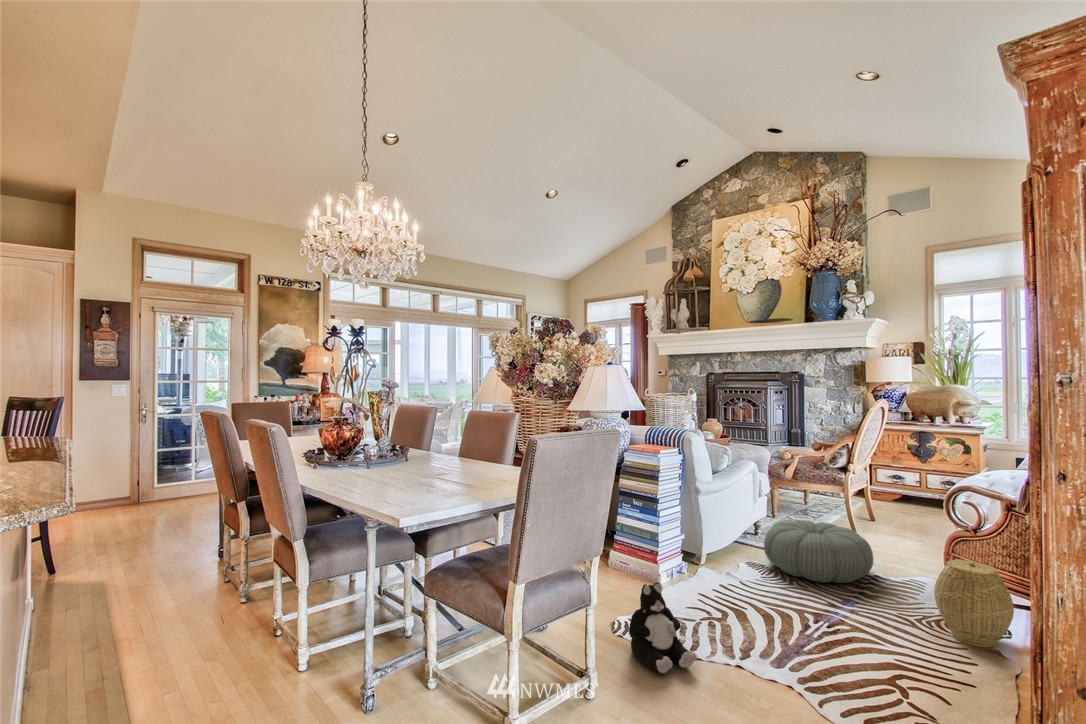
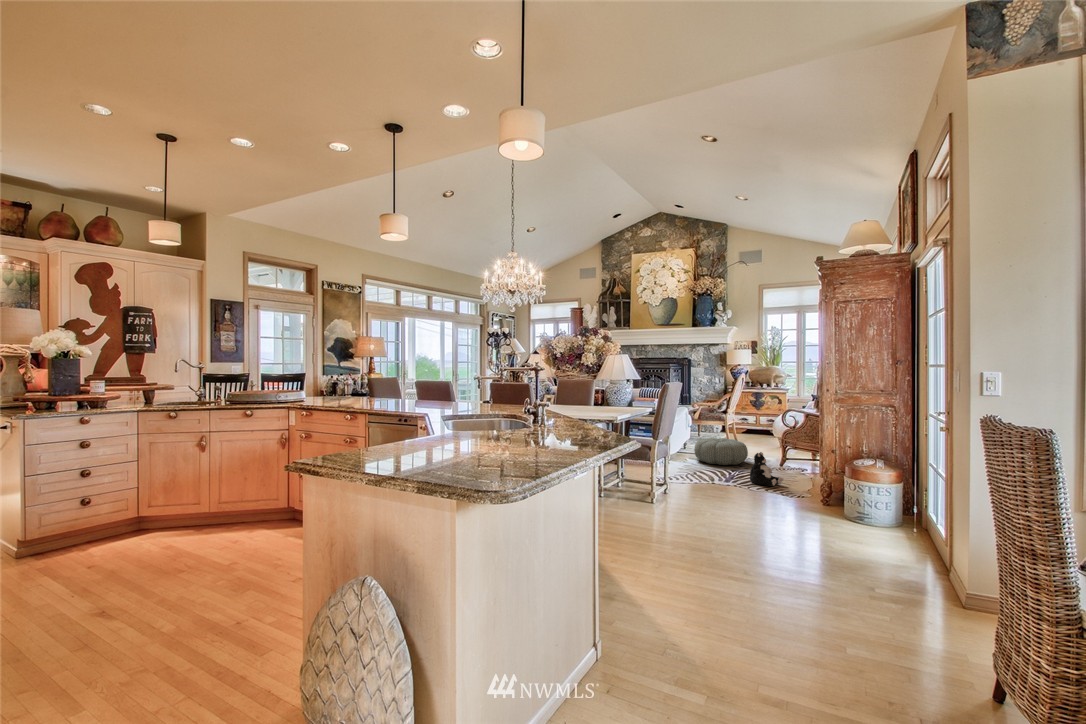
woven basket: present [934,560,1014,647] -> none [779,443,810,478]
plush toy: present [629,583,697,673] -> present [750,452,784,486]

